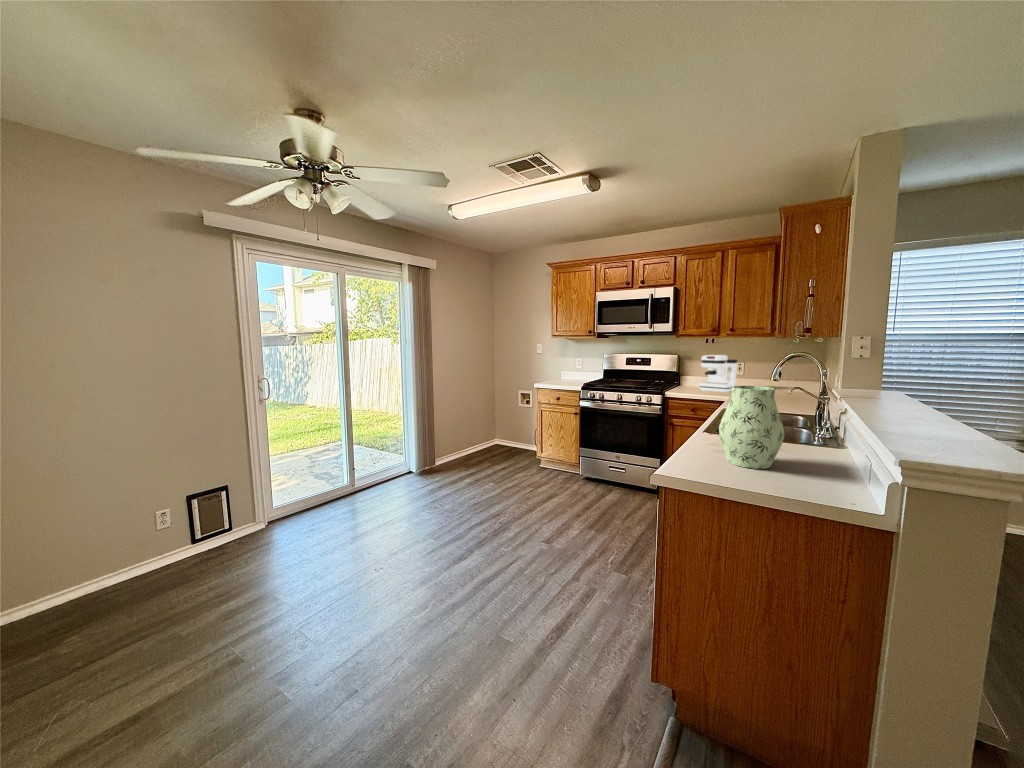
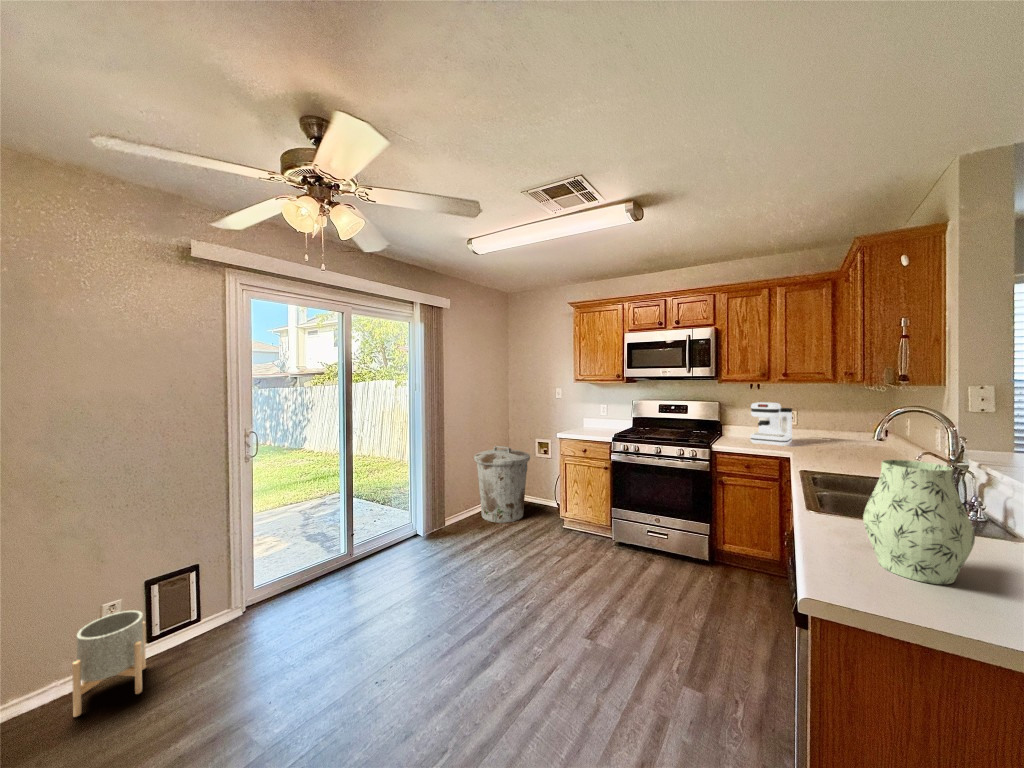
trash can: none [462,396,512,463] -> present [474,446,530,523]
planter: none [140,517,194,589] -> present [72,610,146,717]

